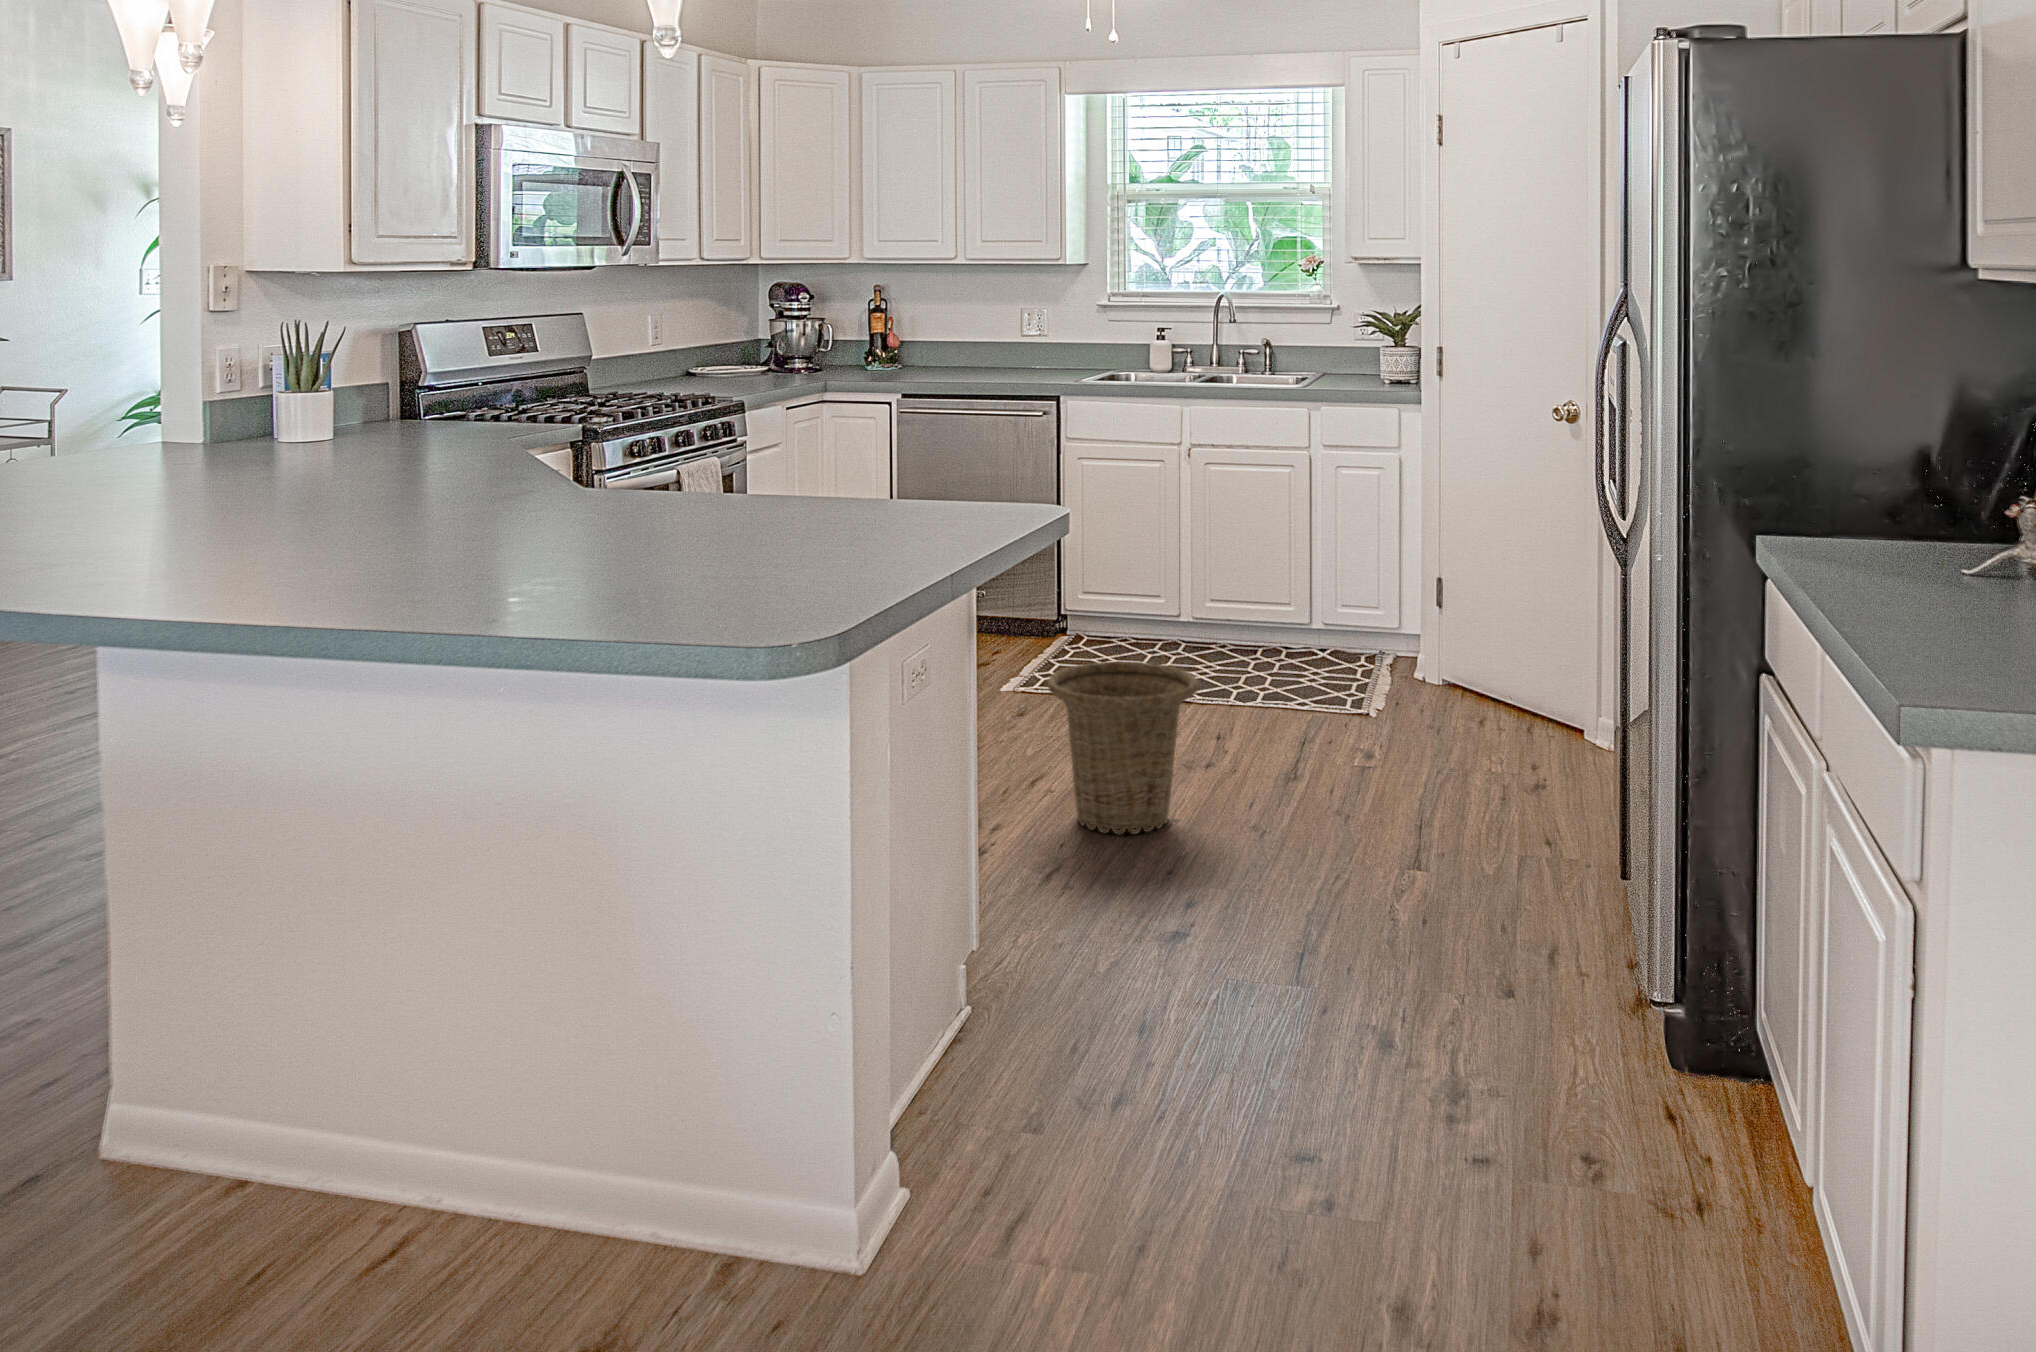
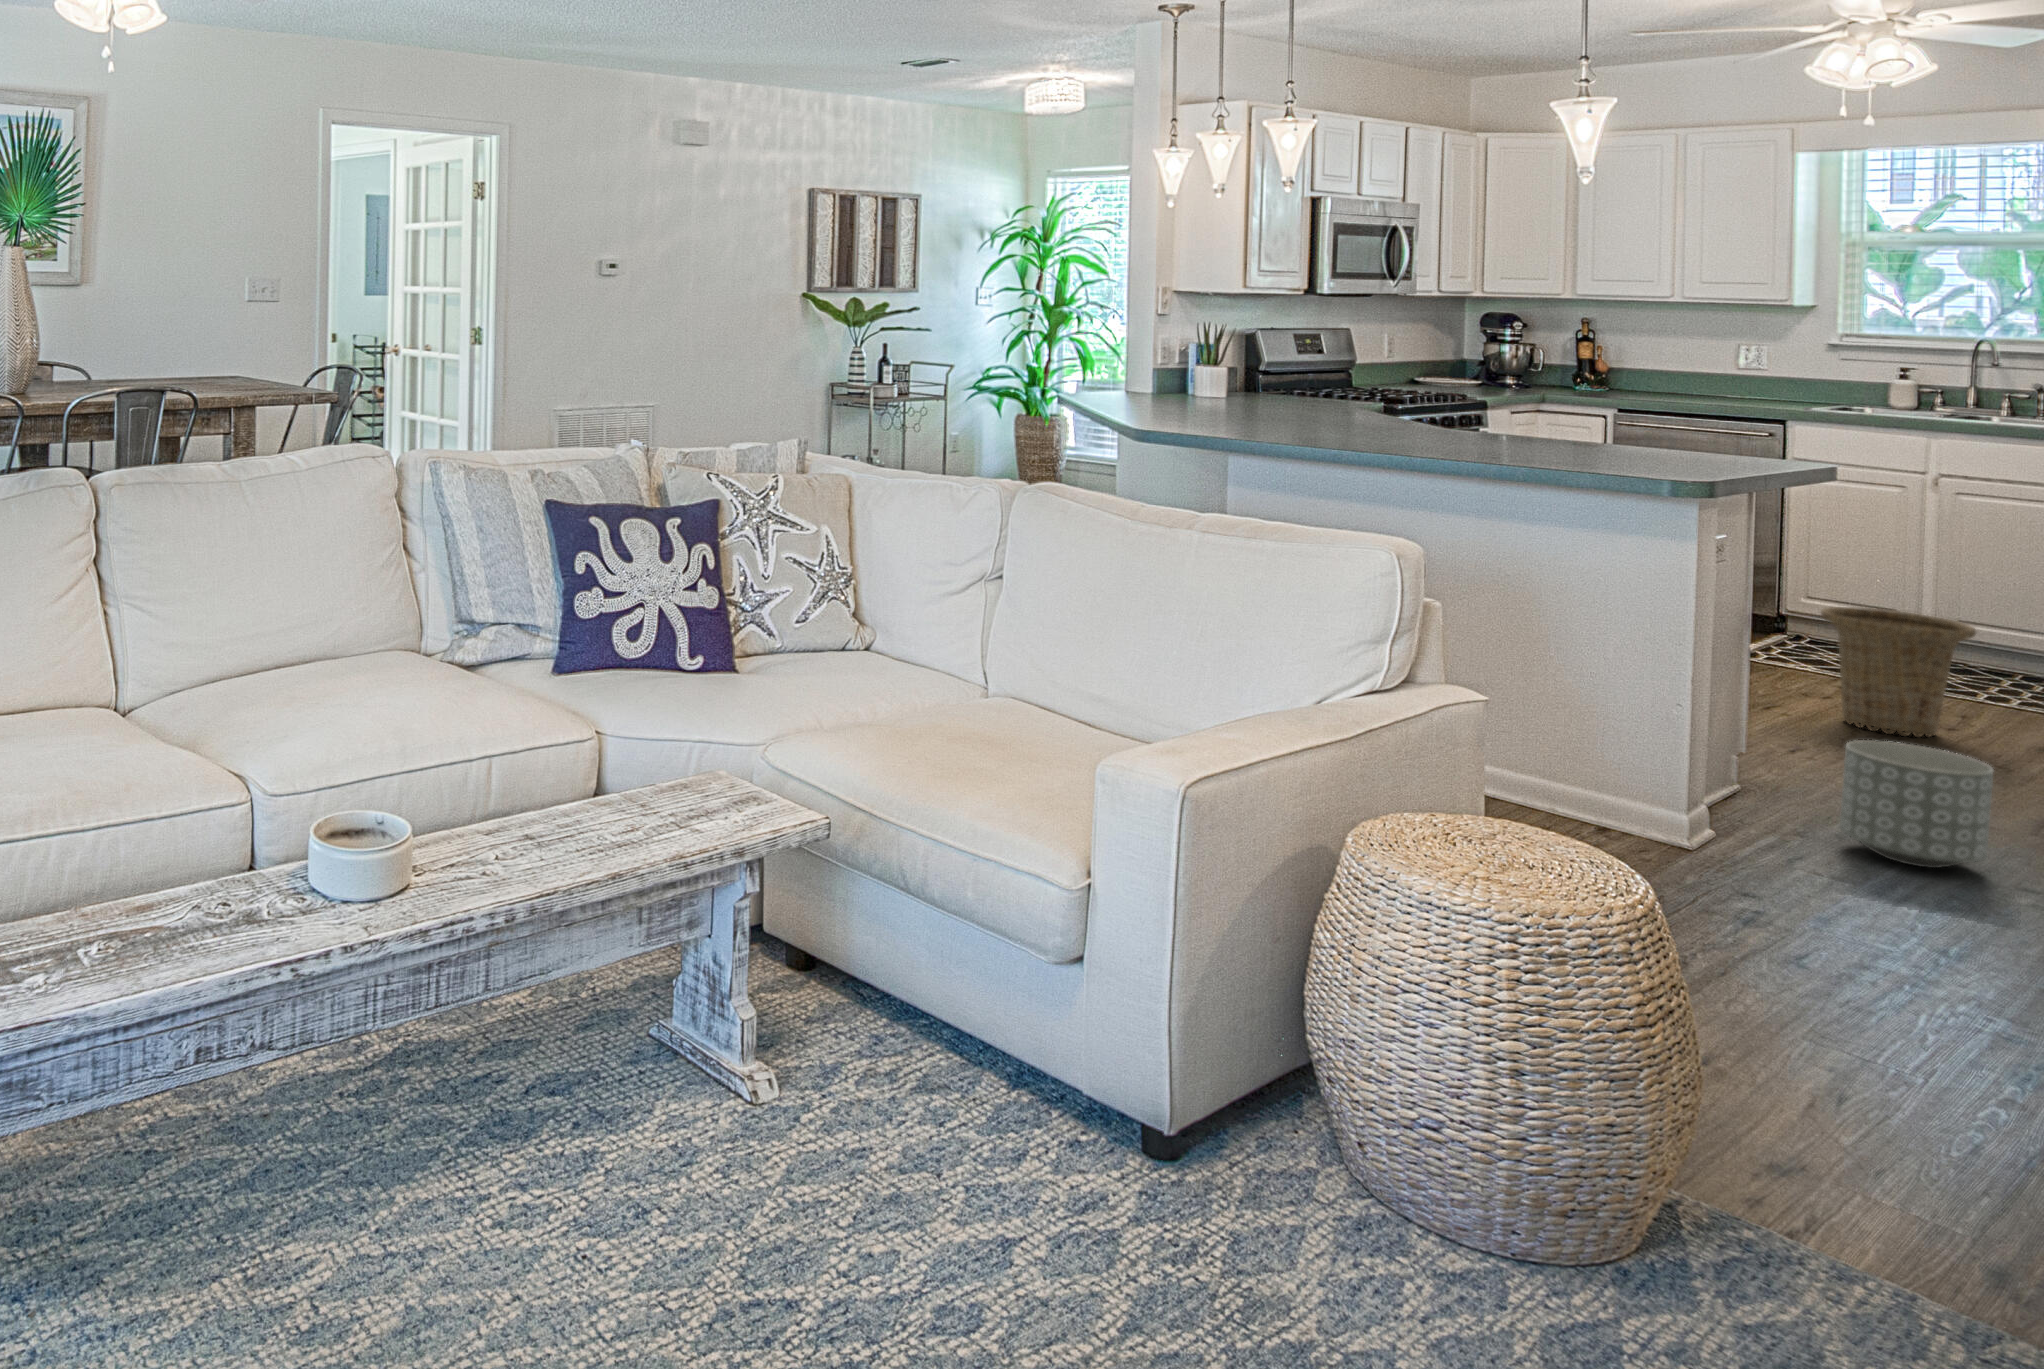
planter: none [995,966,1168,1184] -> present [1840,740,1993,868]

